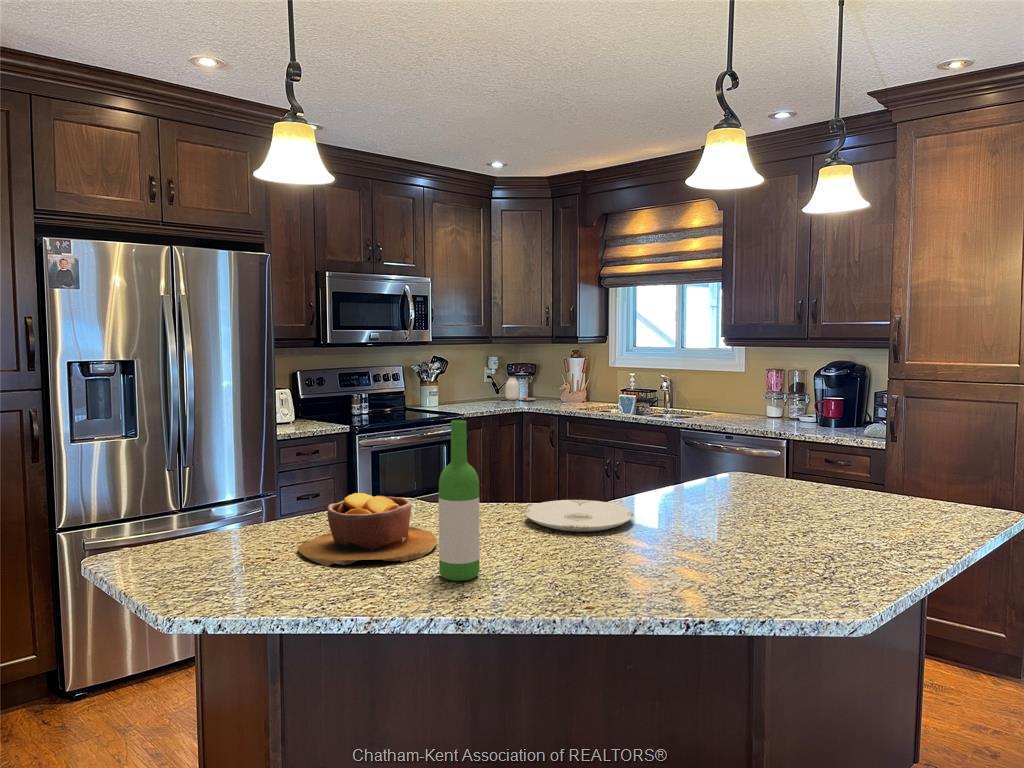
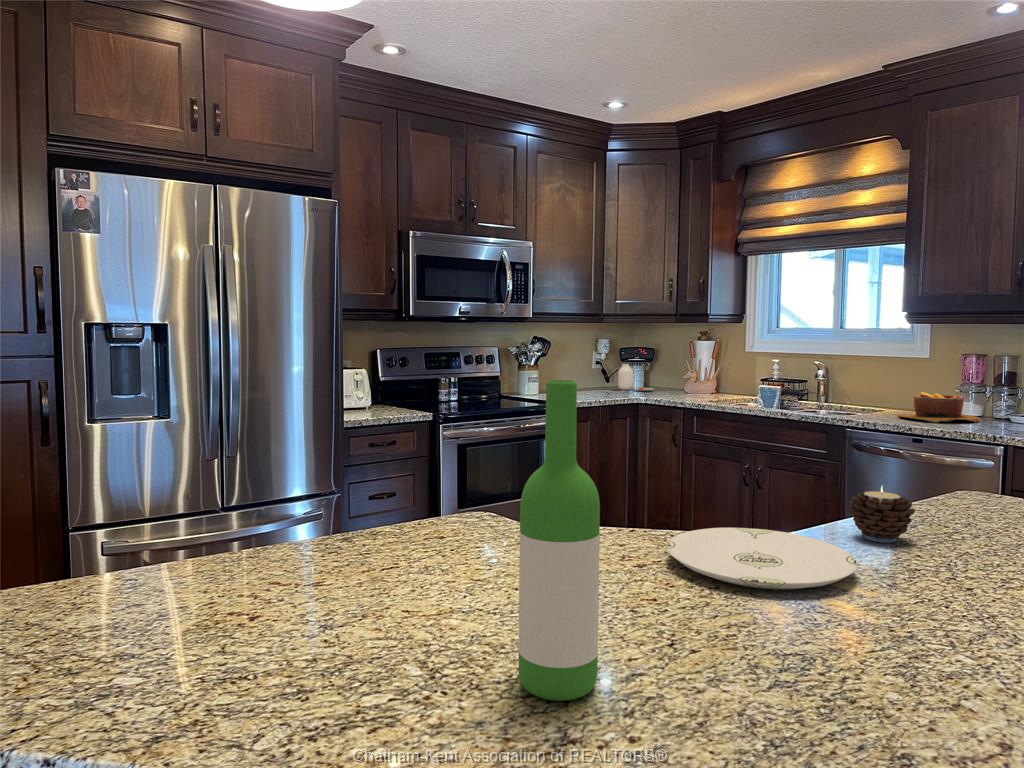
candle: none [641,470,677,505] -> present [850,487,915,543]
bowl: present [297,493,437,566] -> present [898,392,980,423]

